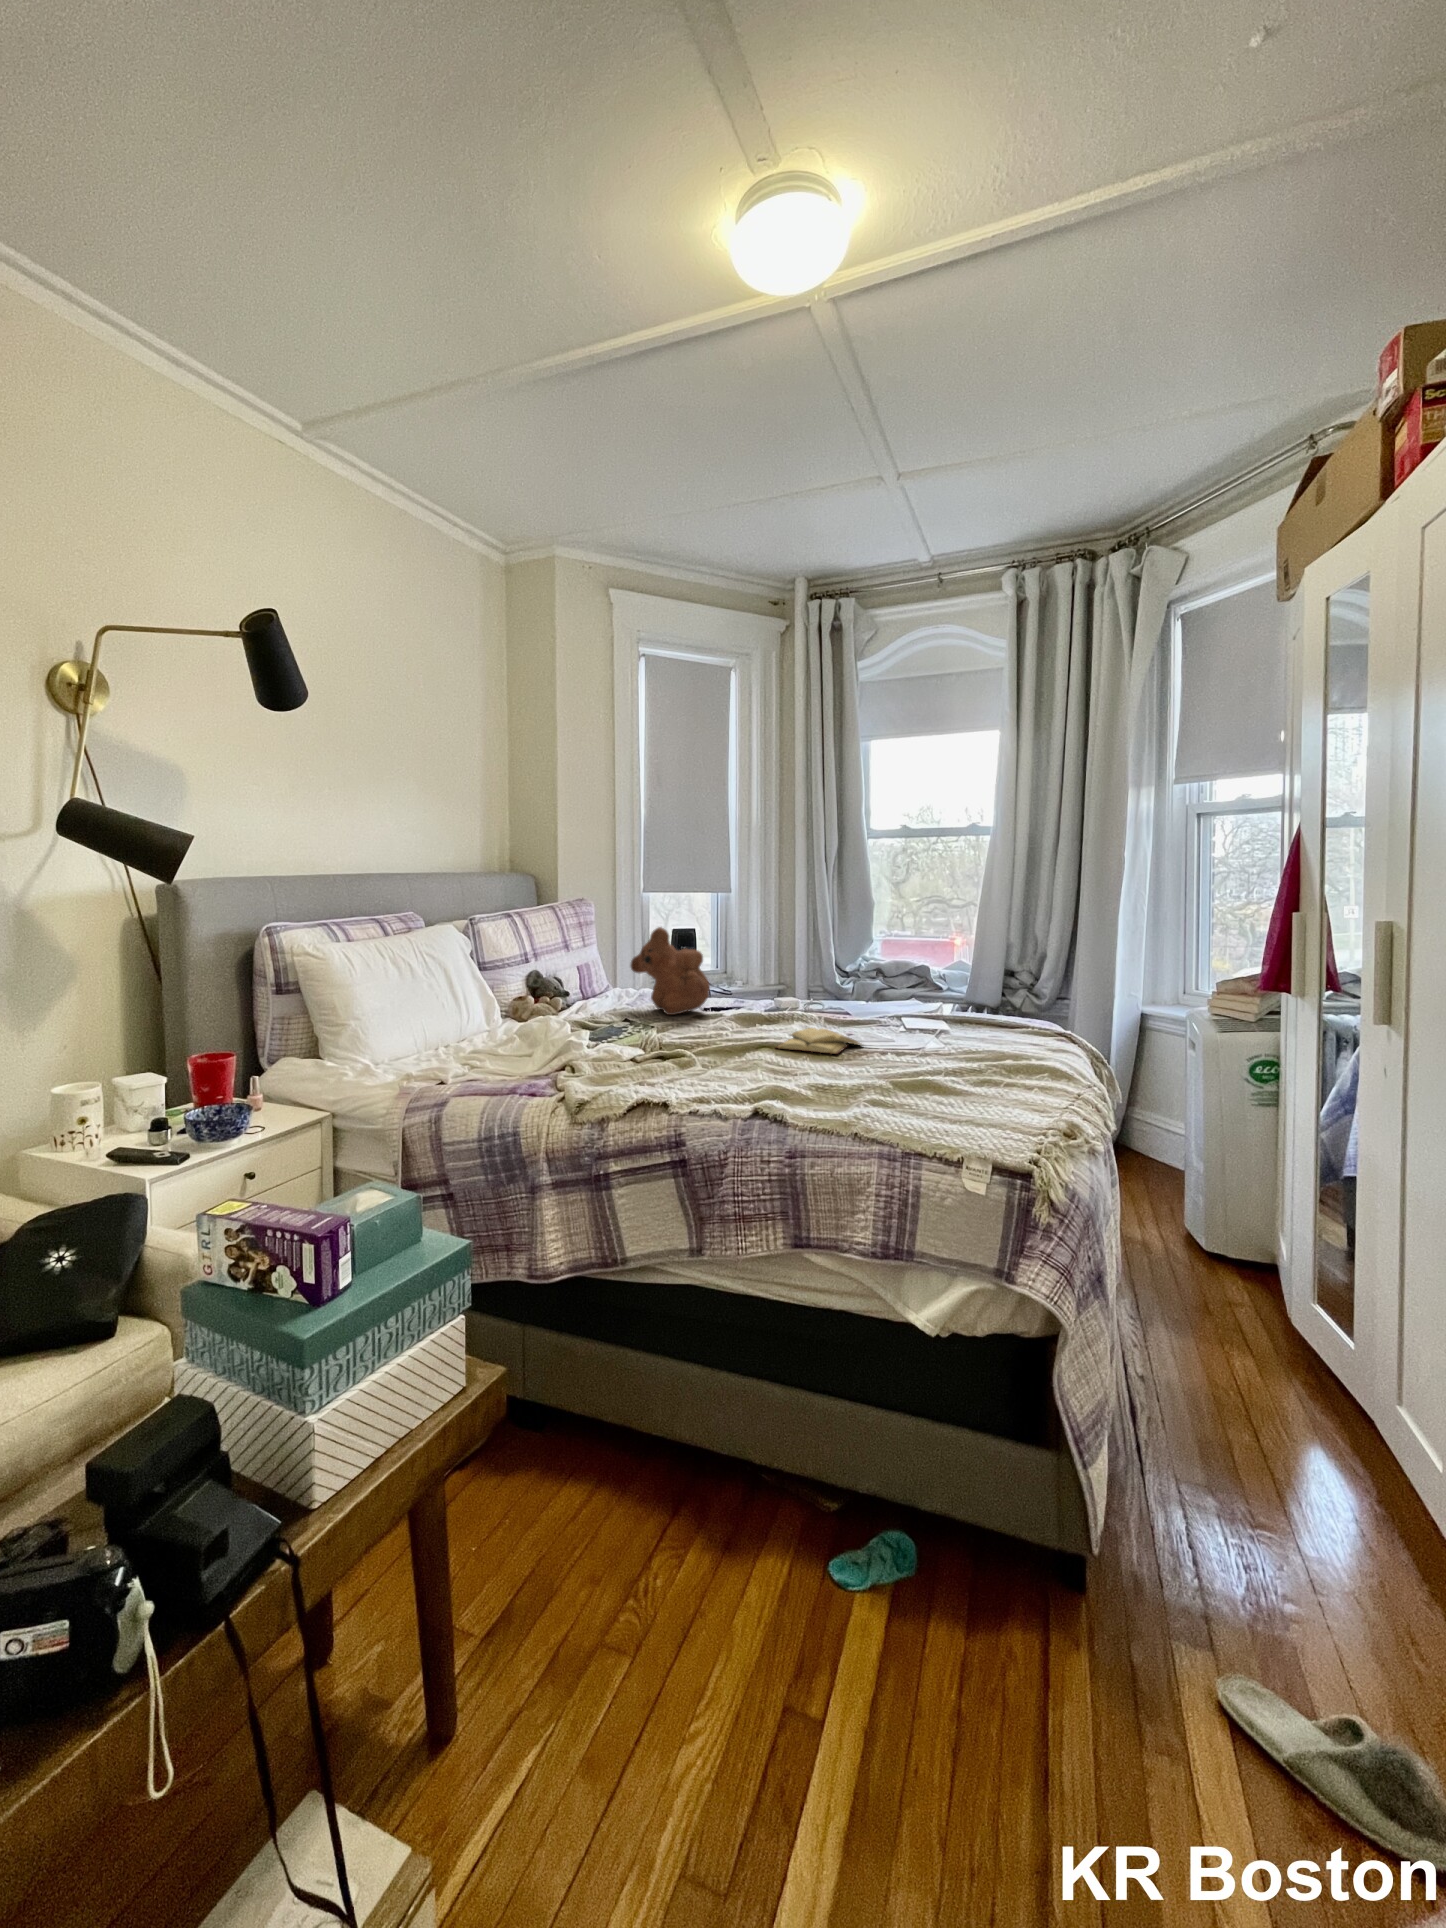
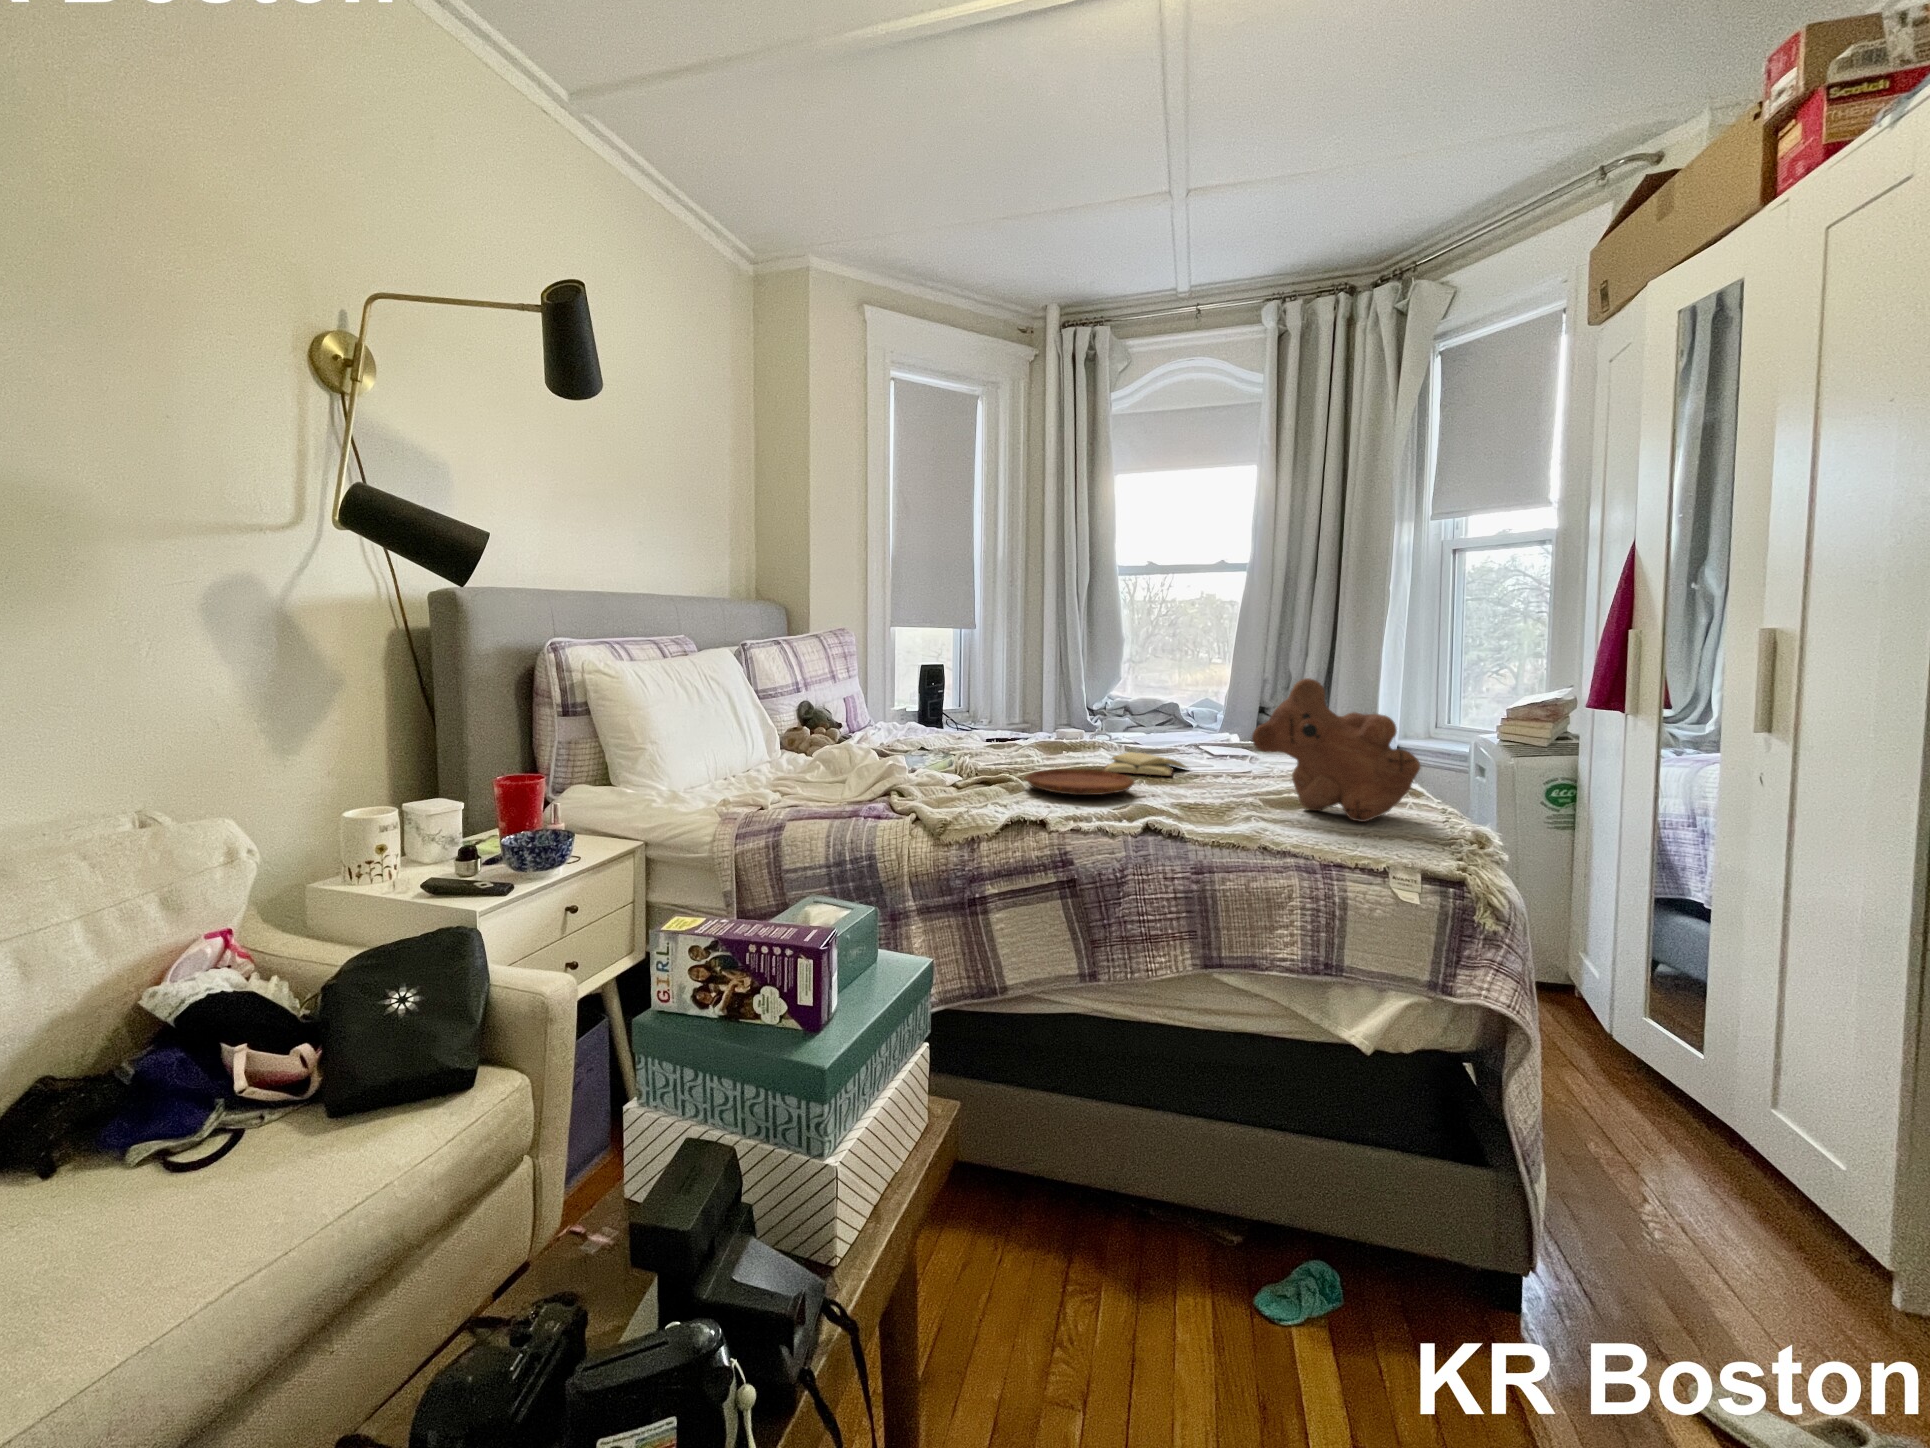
teddy bear: present [631,927,710,1015] -> present [1252,678,1420,822]
tray: none [683,1047,784,1076] -> present [1025,769,1135,795]

